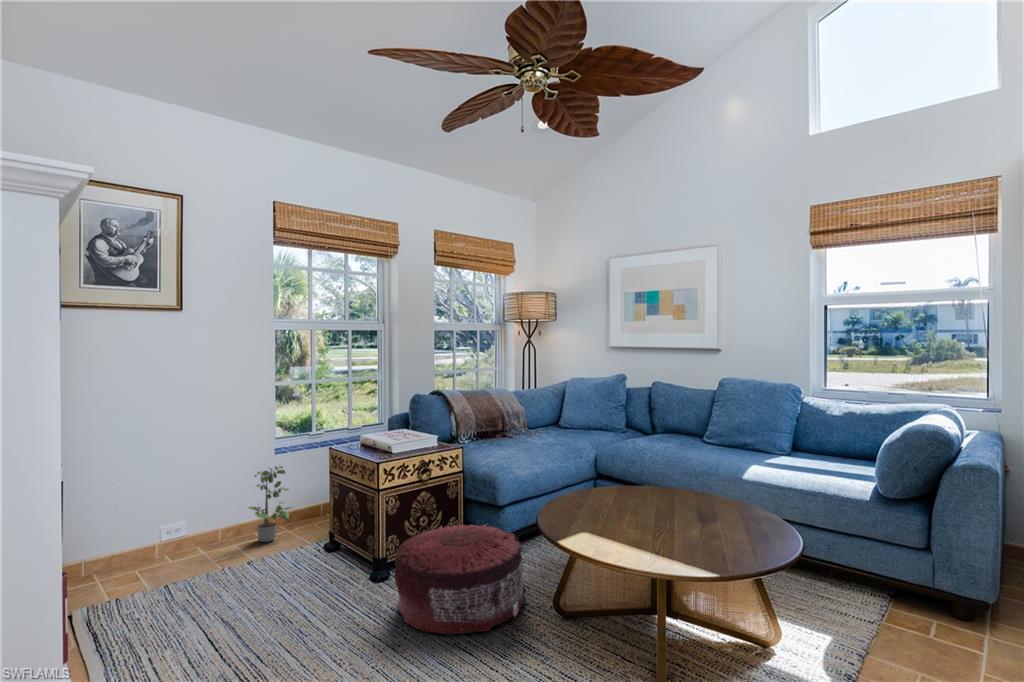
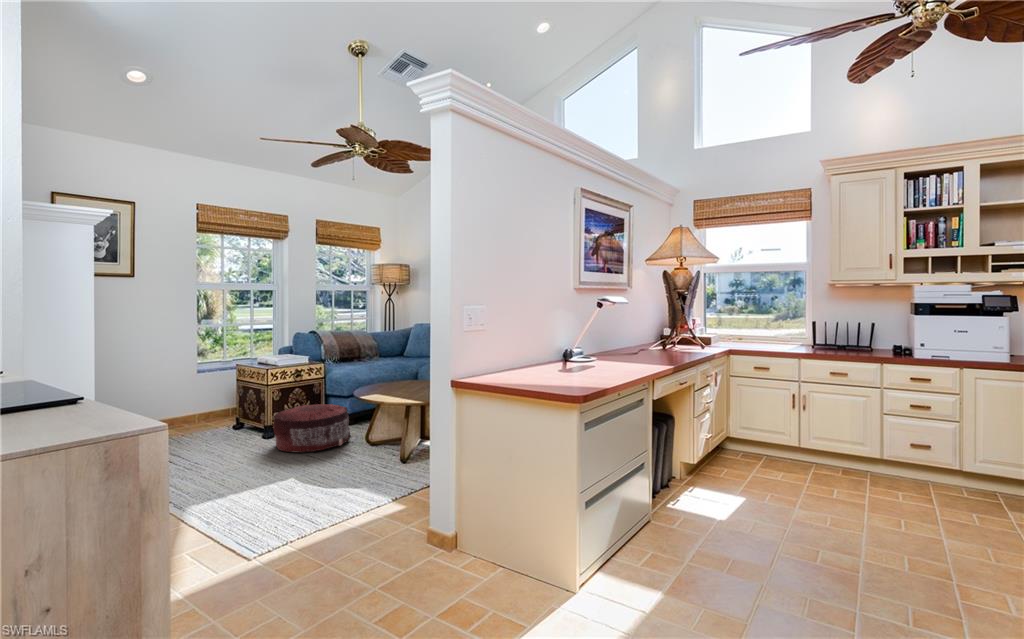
potted plant: present [249,466,292,542] -> none [183,376,215,425]

